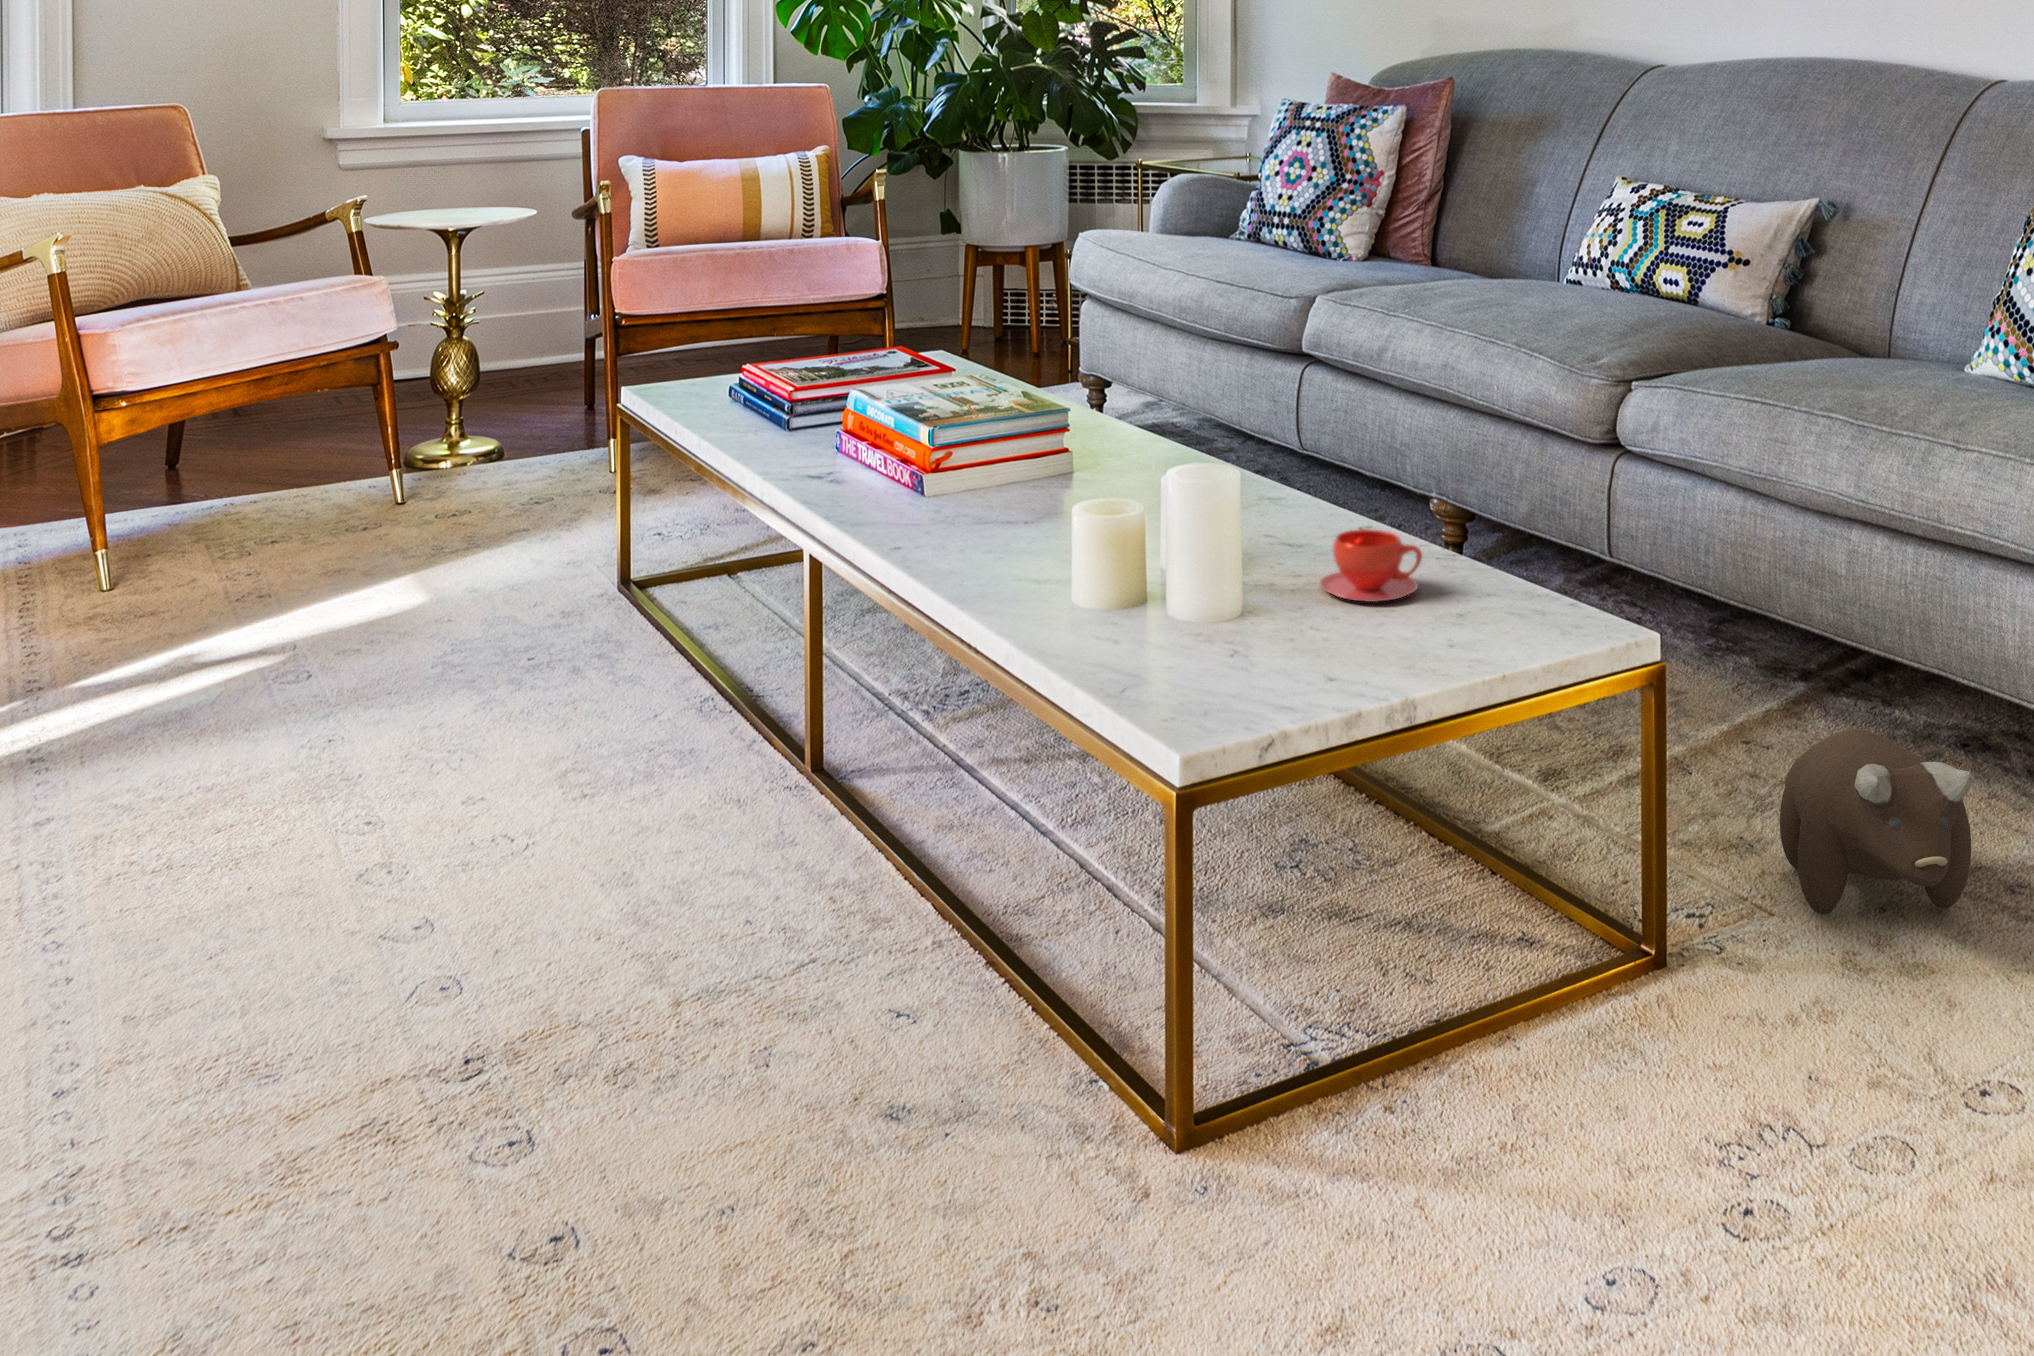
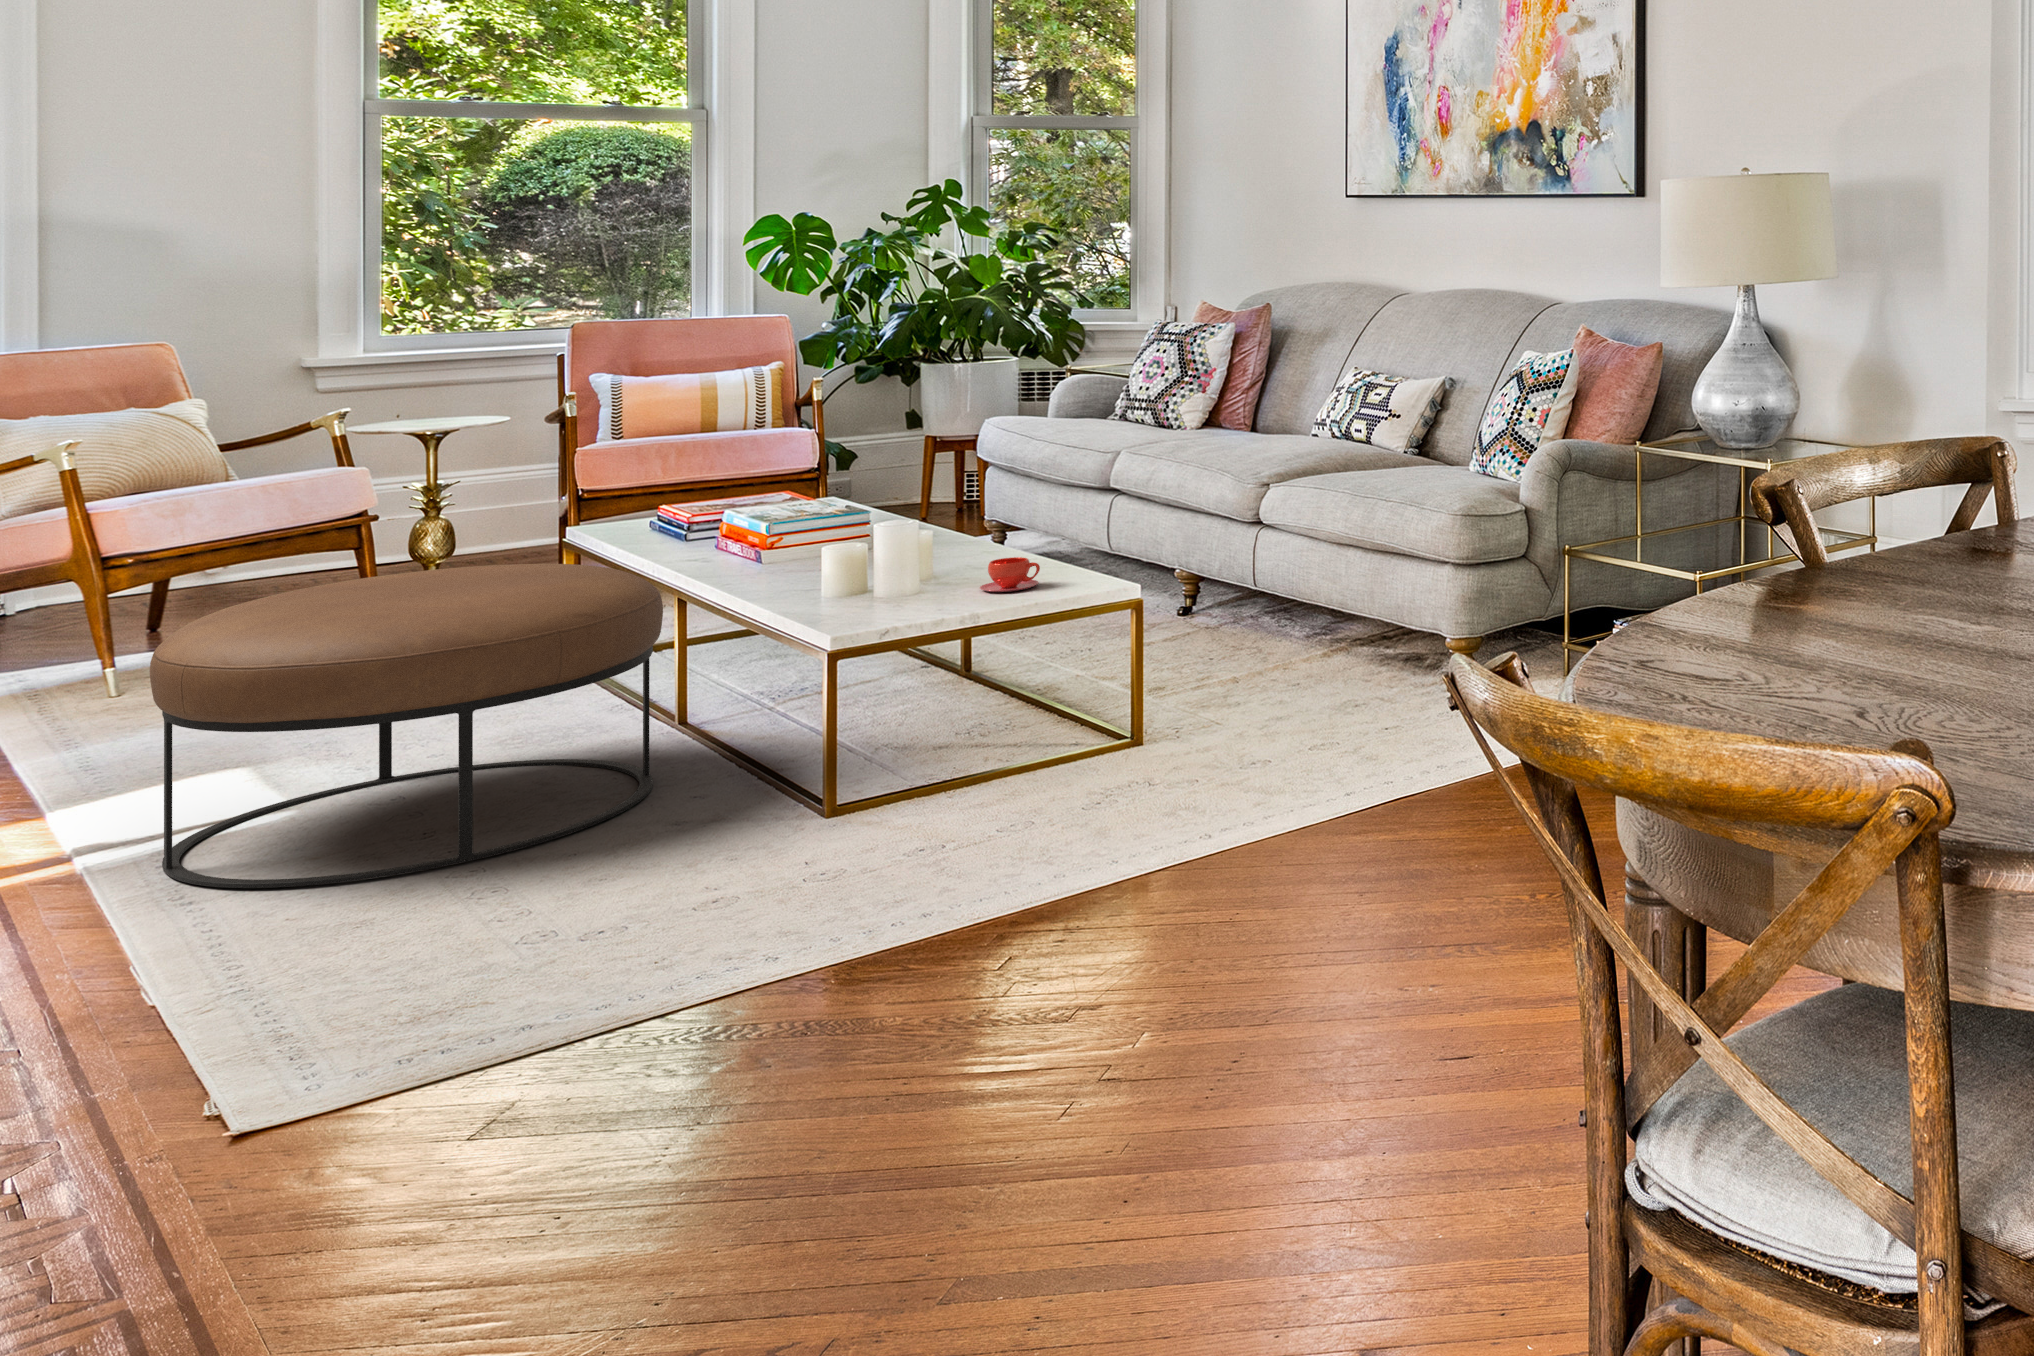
ottoman: none [78,486,817,1140] -> present [150,564,663,888]
plush toy: present [1780,729,1972,914] -> none [1247,644,1340,734]

